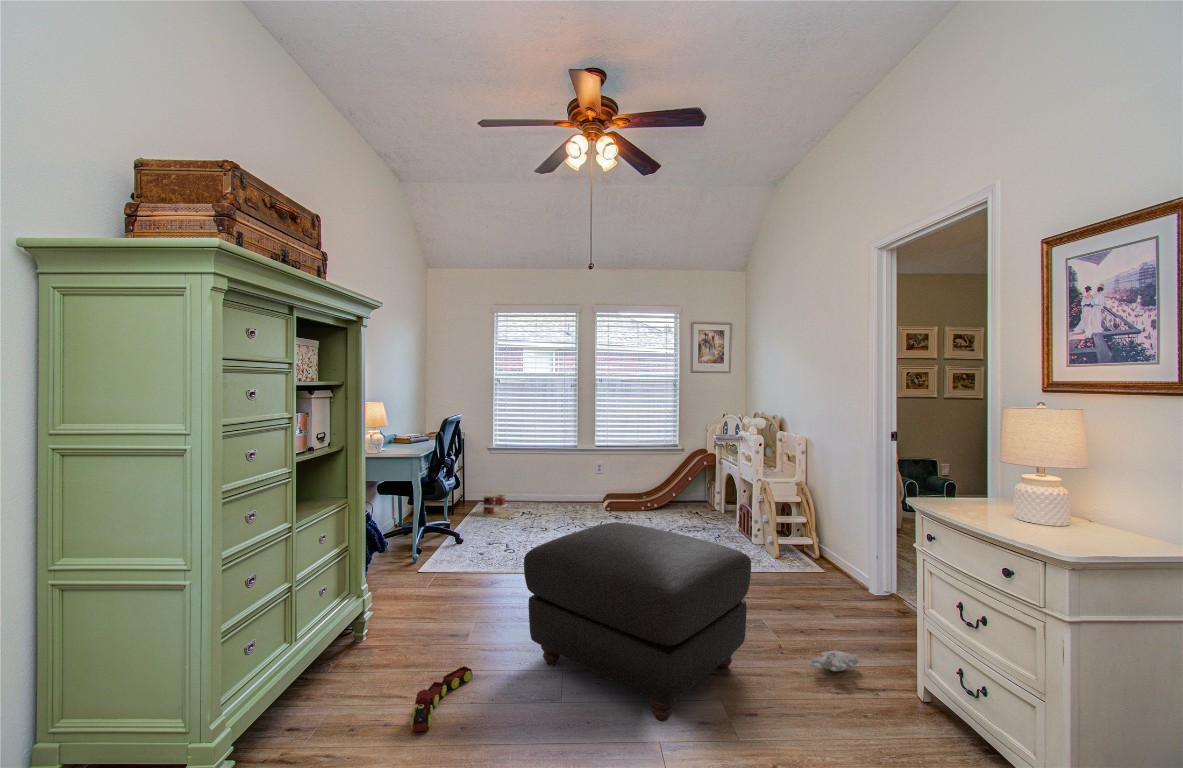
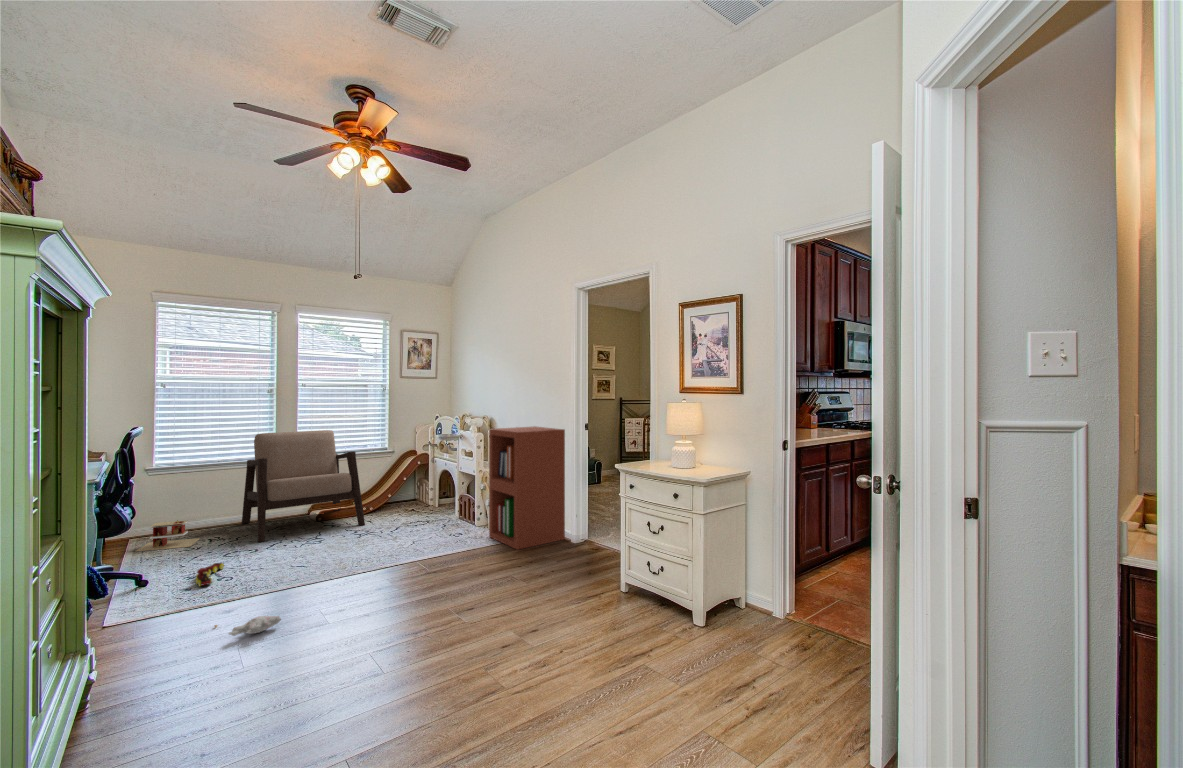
armchair: none [551,424,644,523] -> present [242,430,365,542]
bookshelf: none [762,432,861,587] -> present [489,426,565,550]
ottoman: present [524,522,751,722] -> none [326,512,518,653]
plush toy: present [779,644,859,671] -> present [215,616,281,636]
toy train: present [411,666,472,732] -> present [196,563,224,586]

